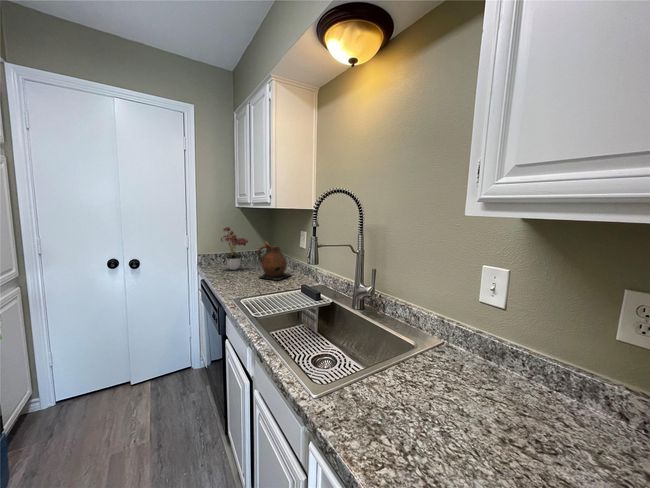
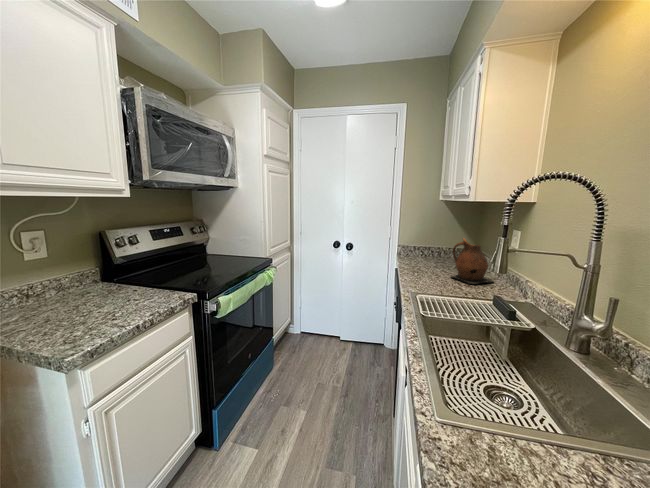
flower arrangement: present [221,227,248,270] -> none [416,218,450,264]

